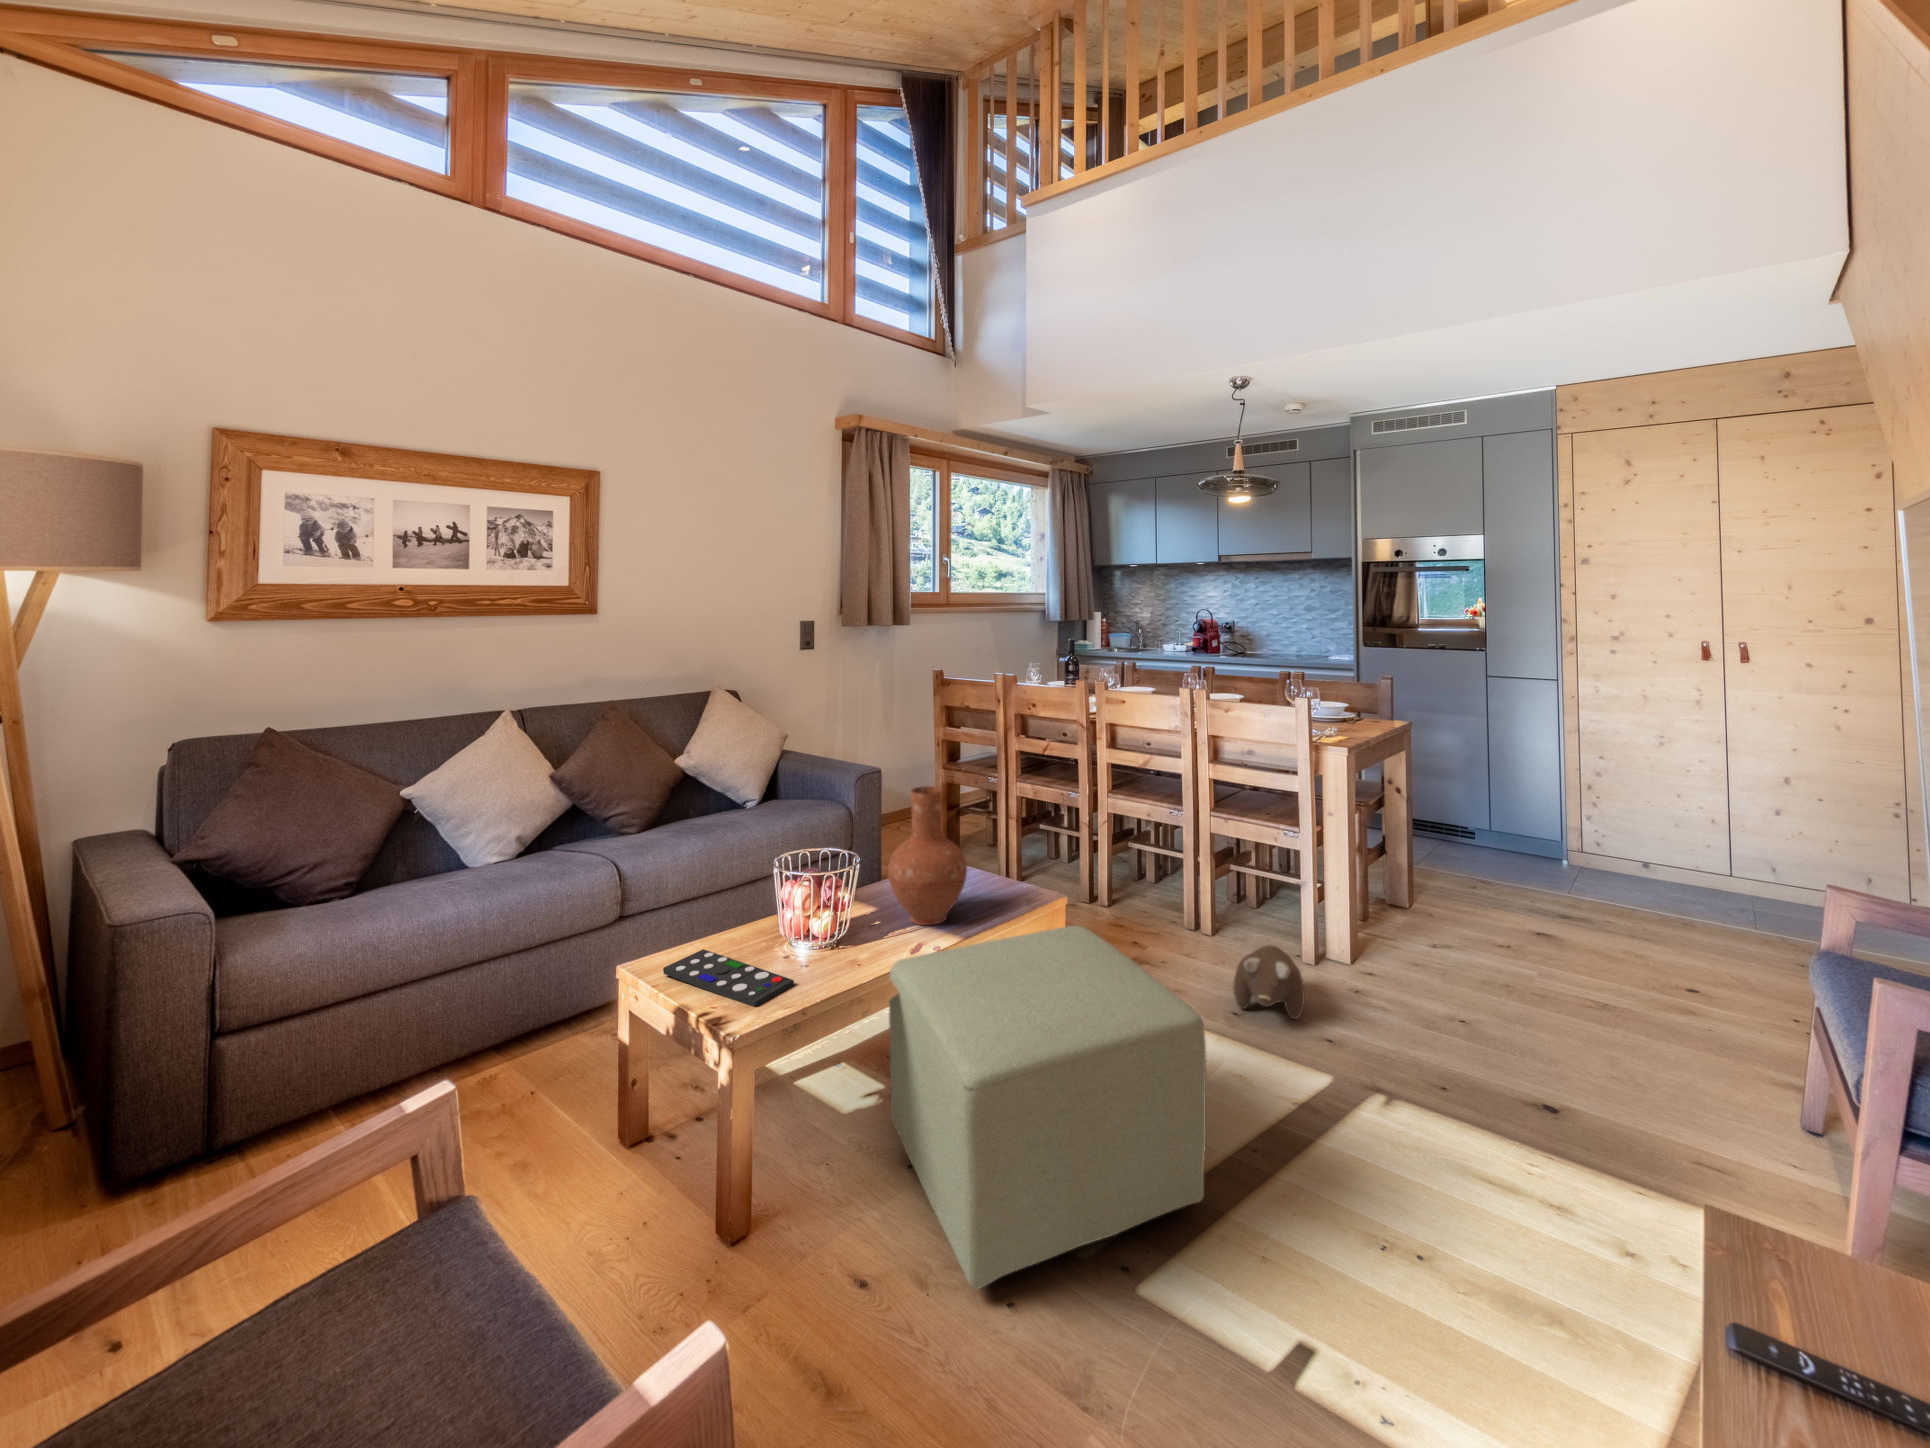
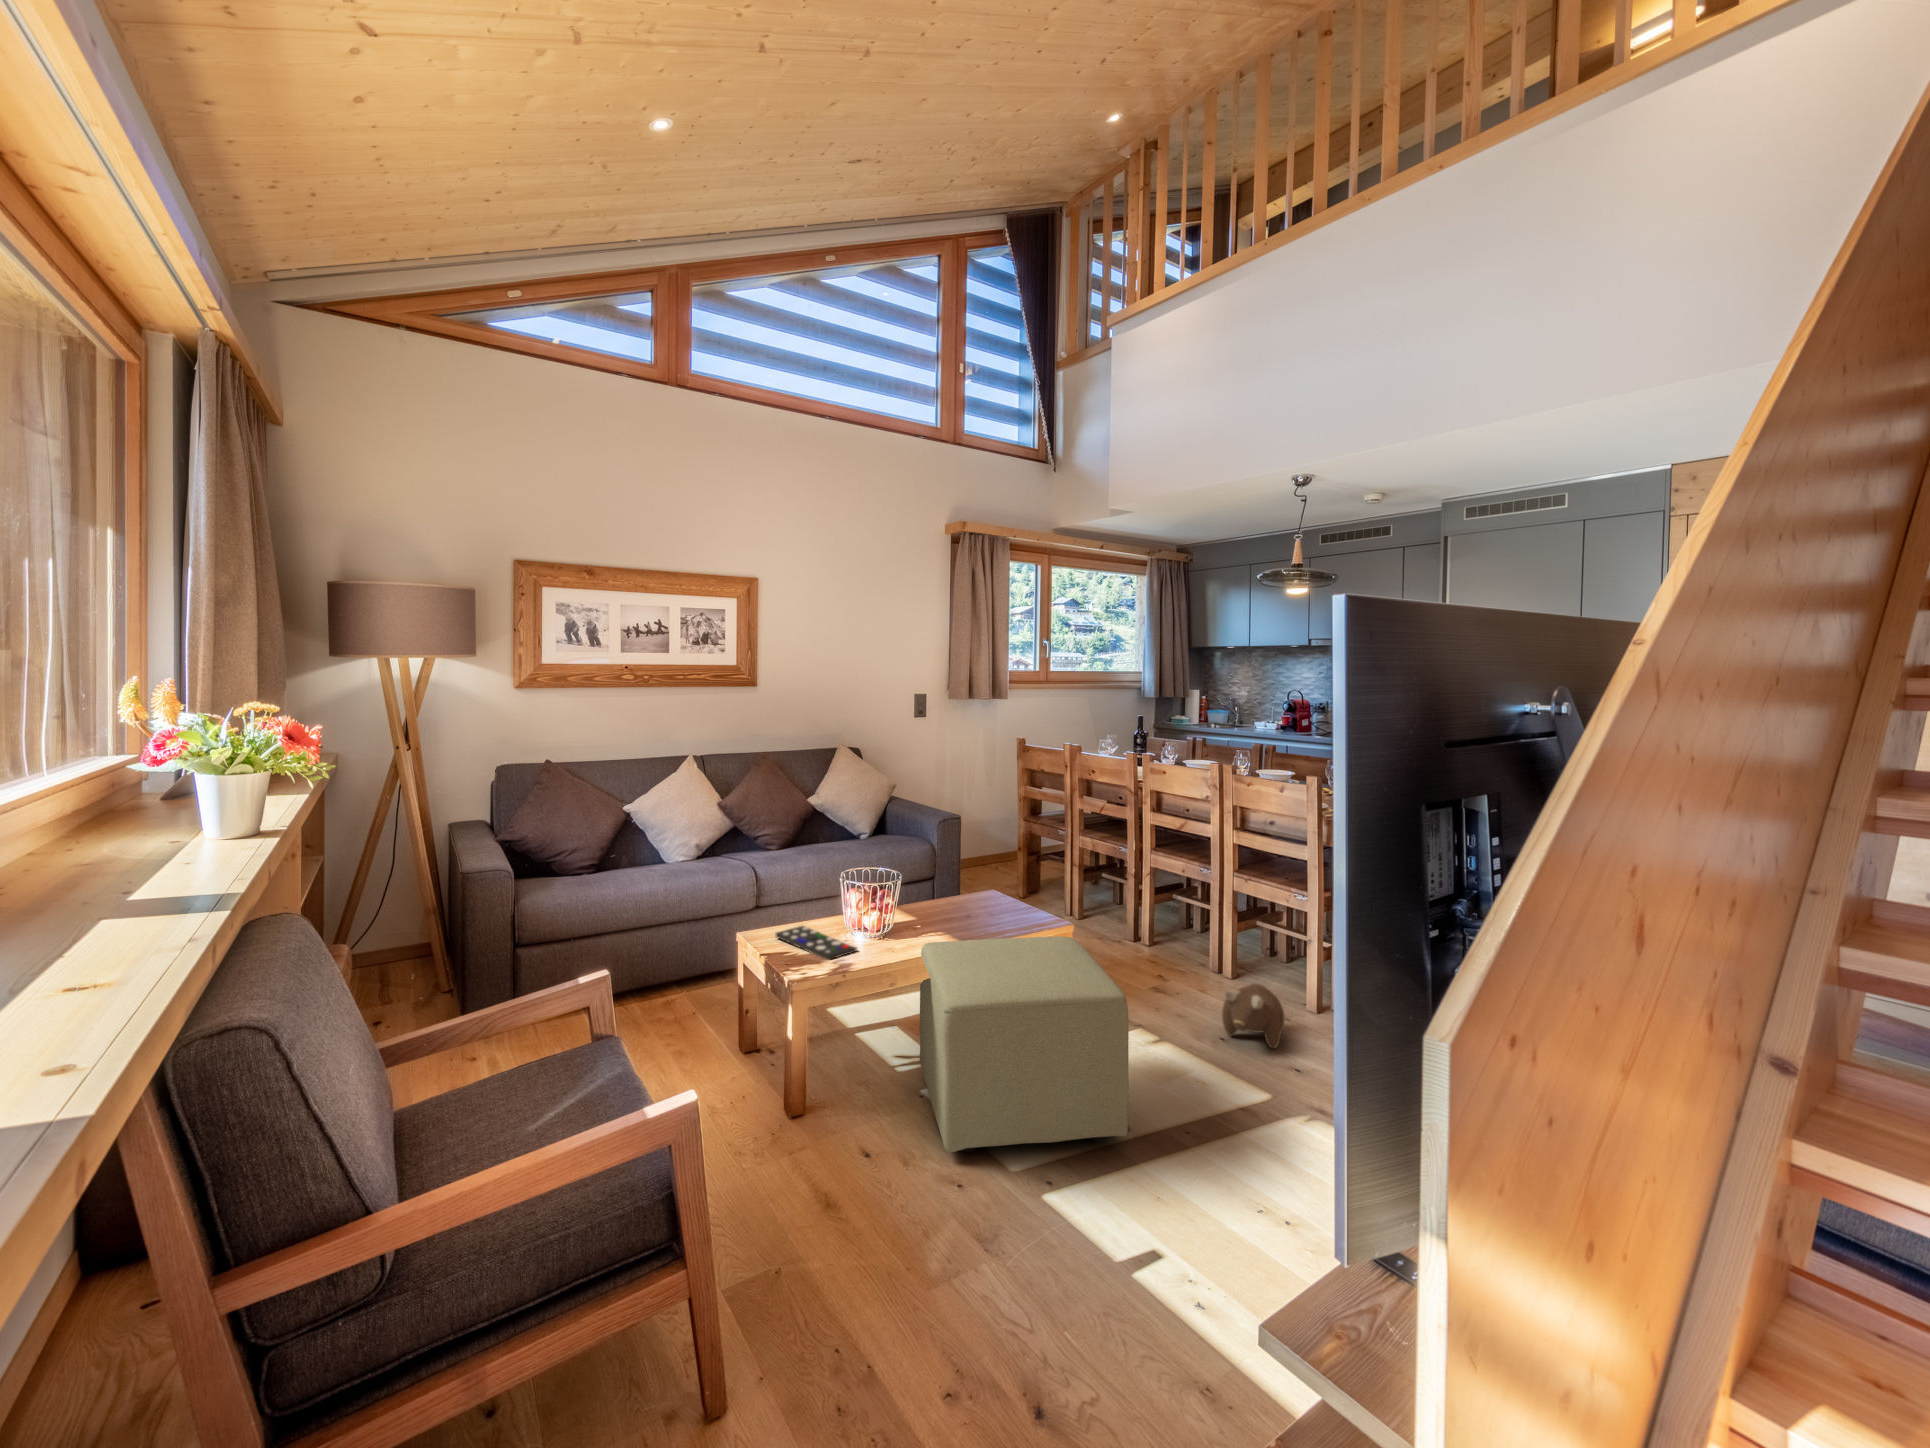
vase: present [888,786,967,925] -> none [934,824,993,928]

